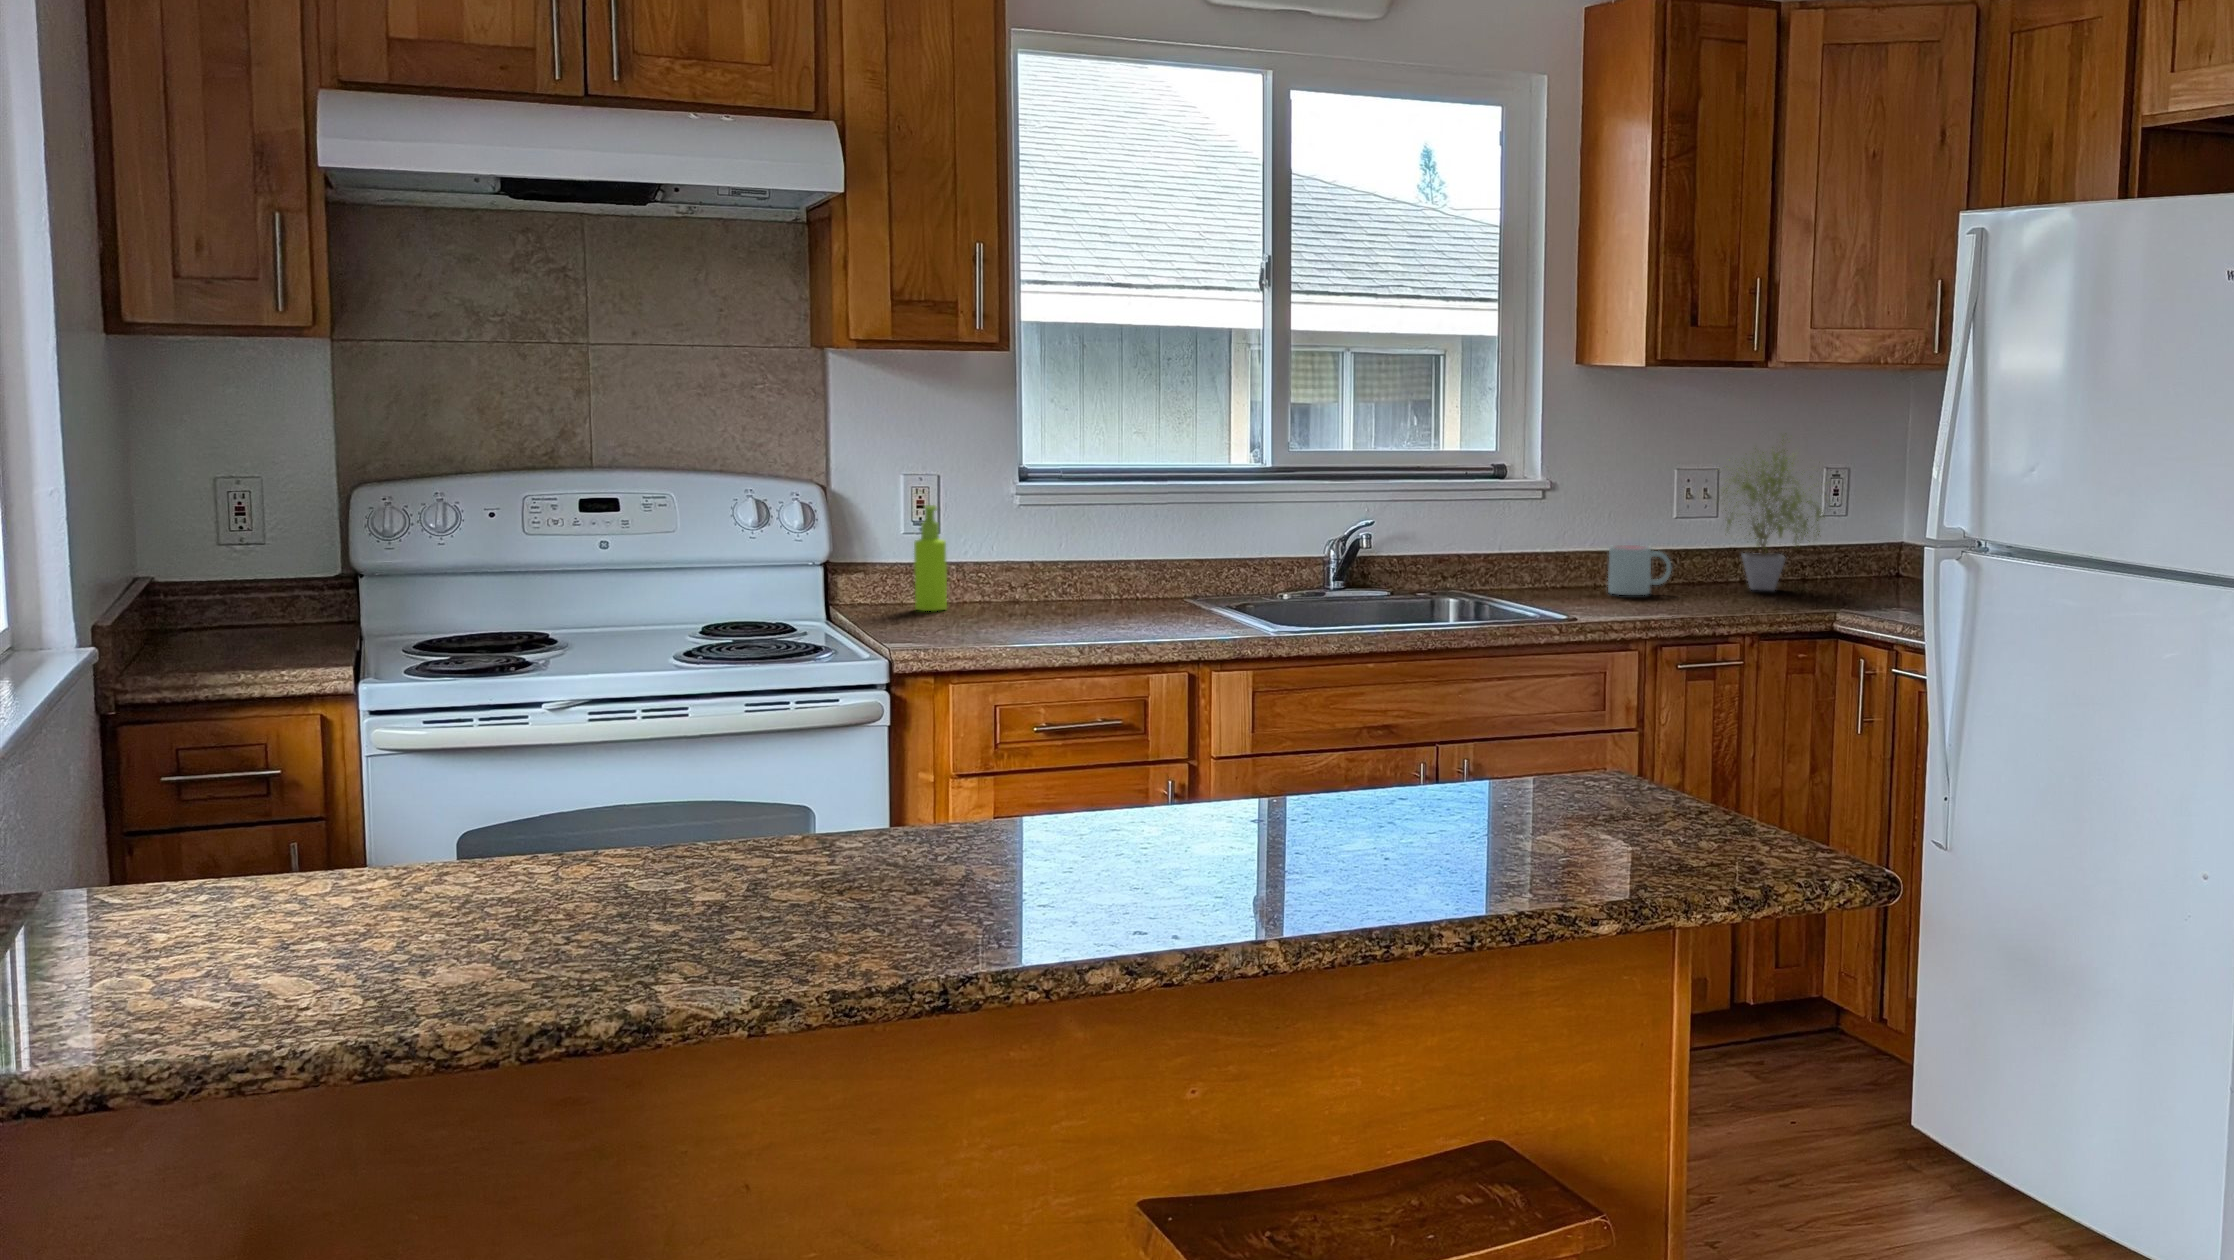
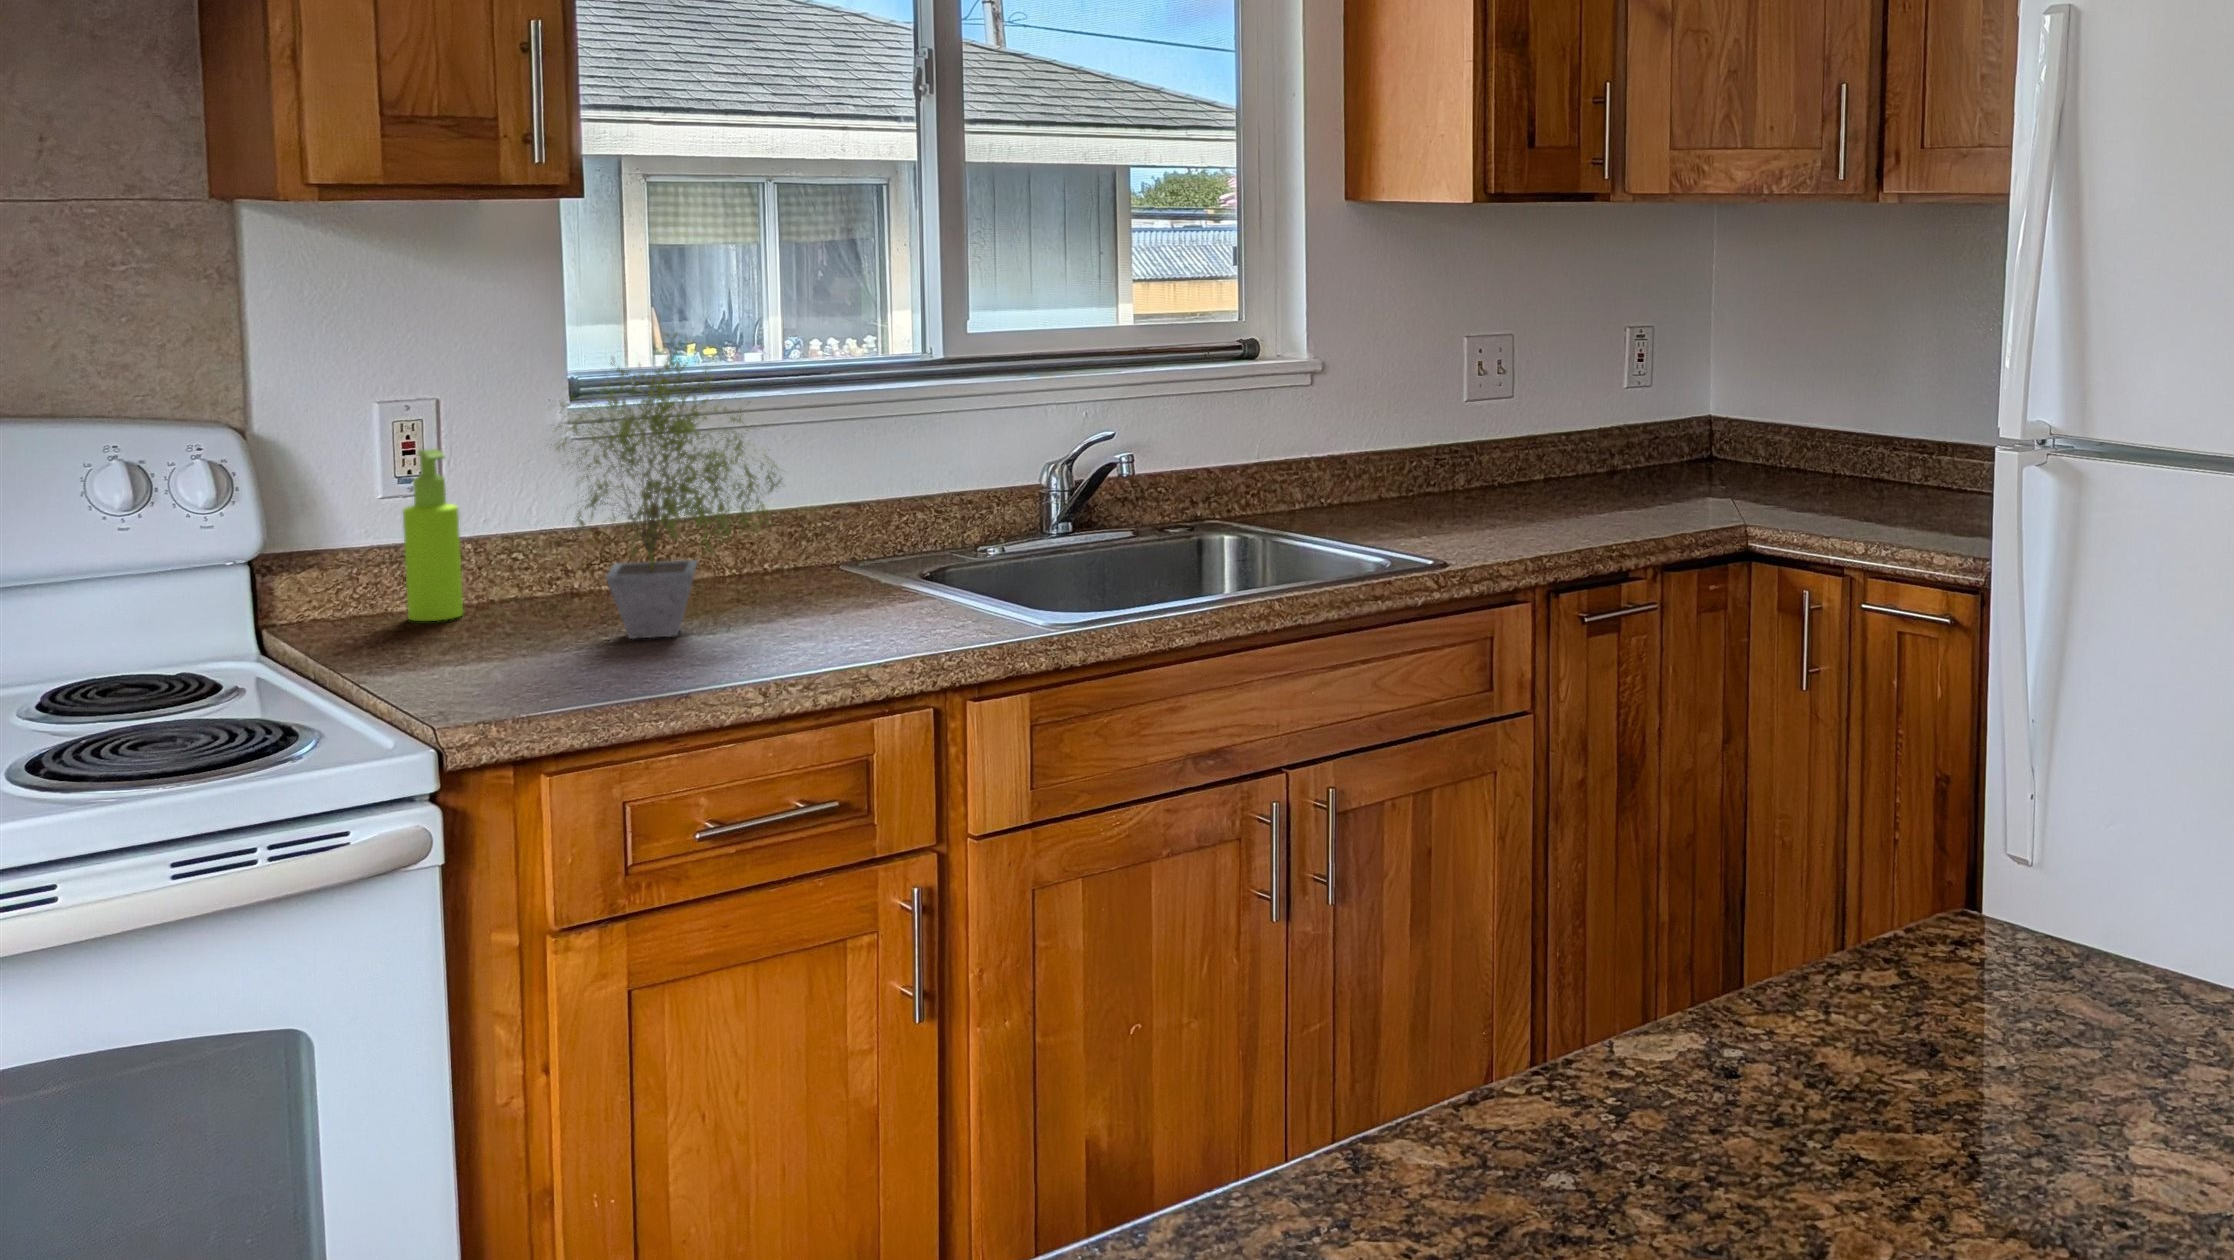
potted plant: present [1723,436,1825,590] -> present [556,333,785,639]
mug: present [1608,545,1672,595] -> none [1408,441,1491,511]

